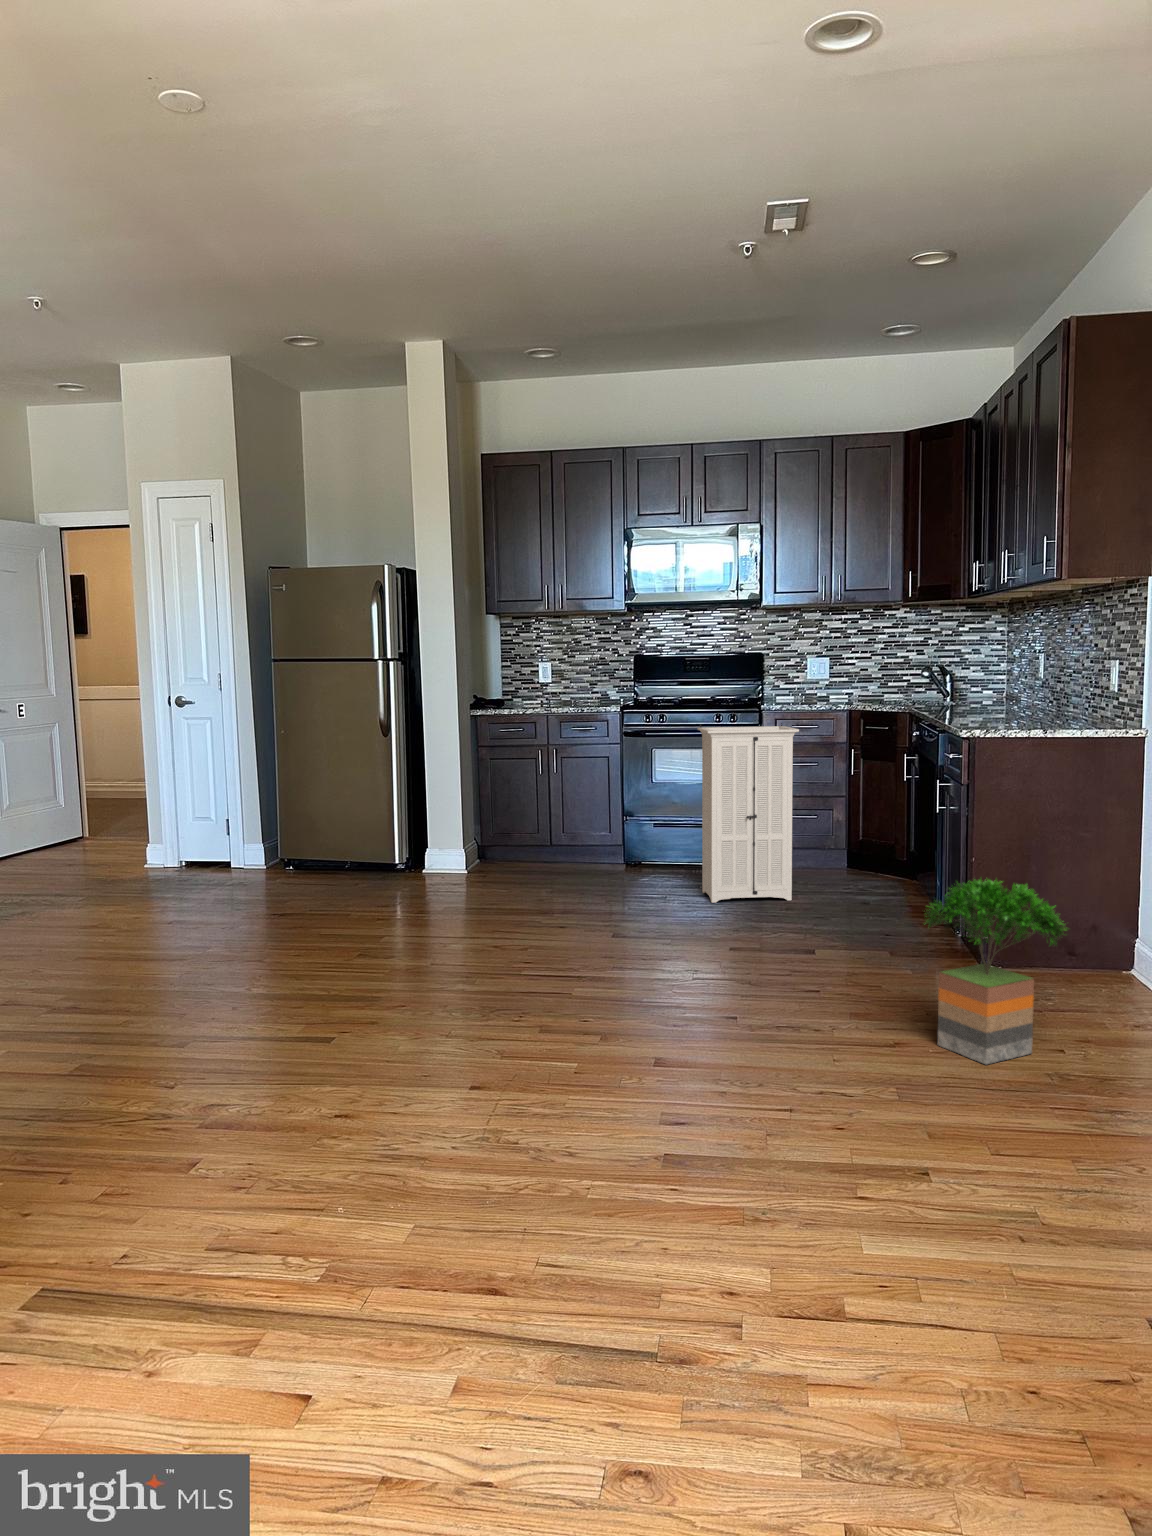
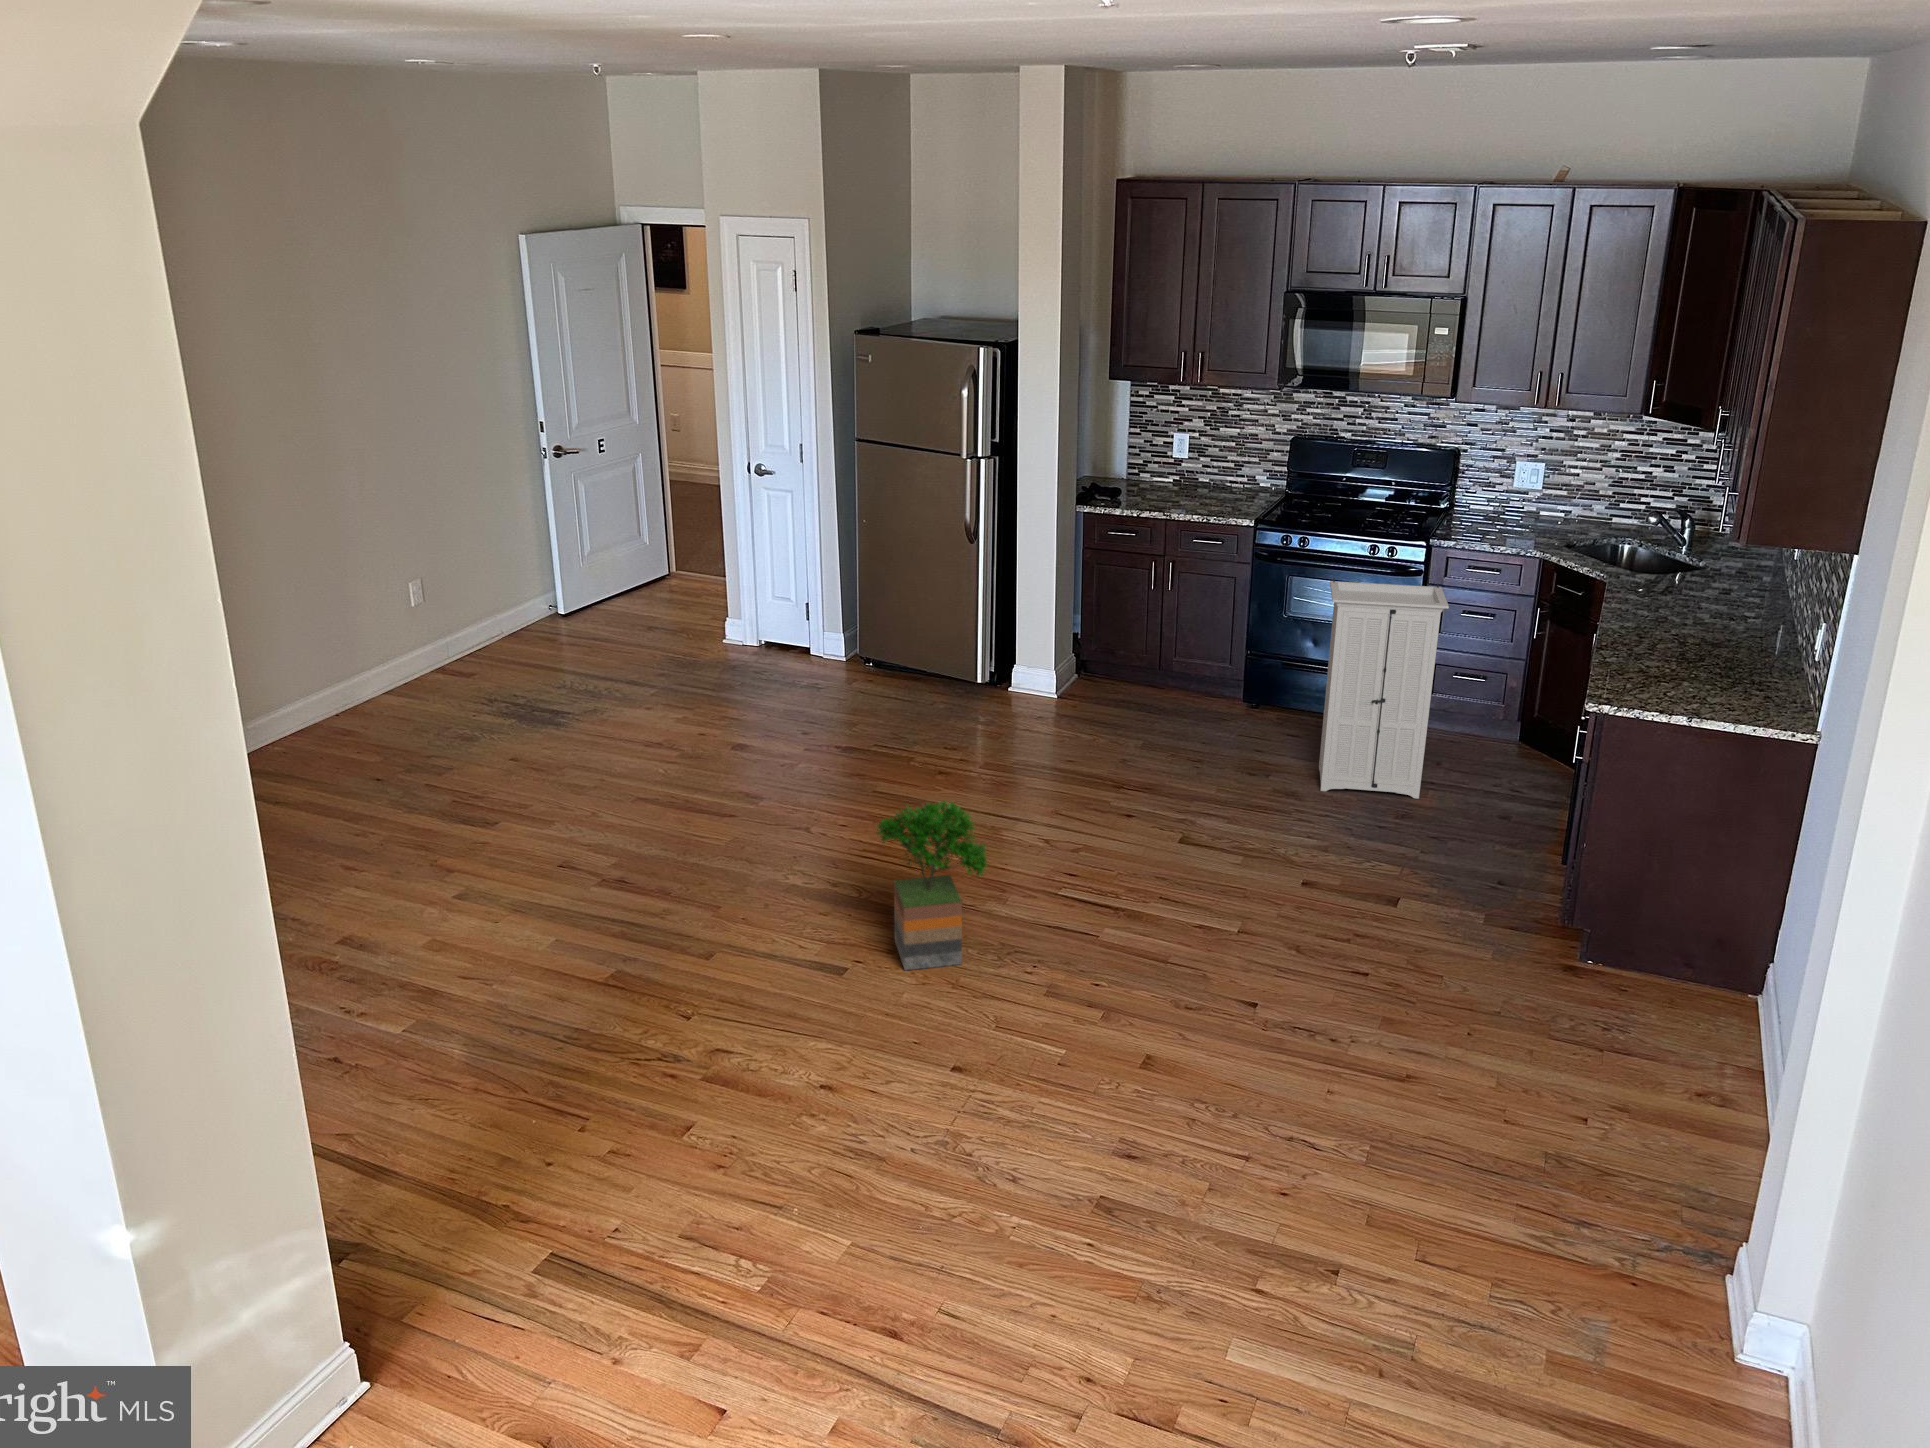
potted tree: present [925,879,1064,1064] -> present [877,801,987,971]

